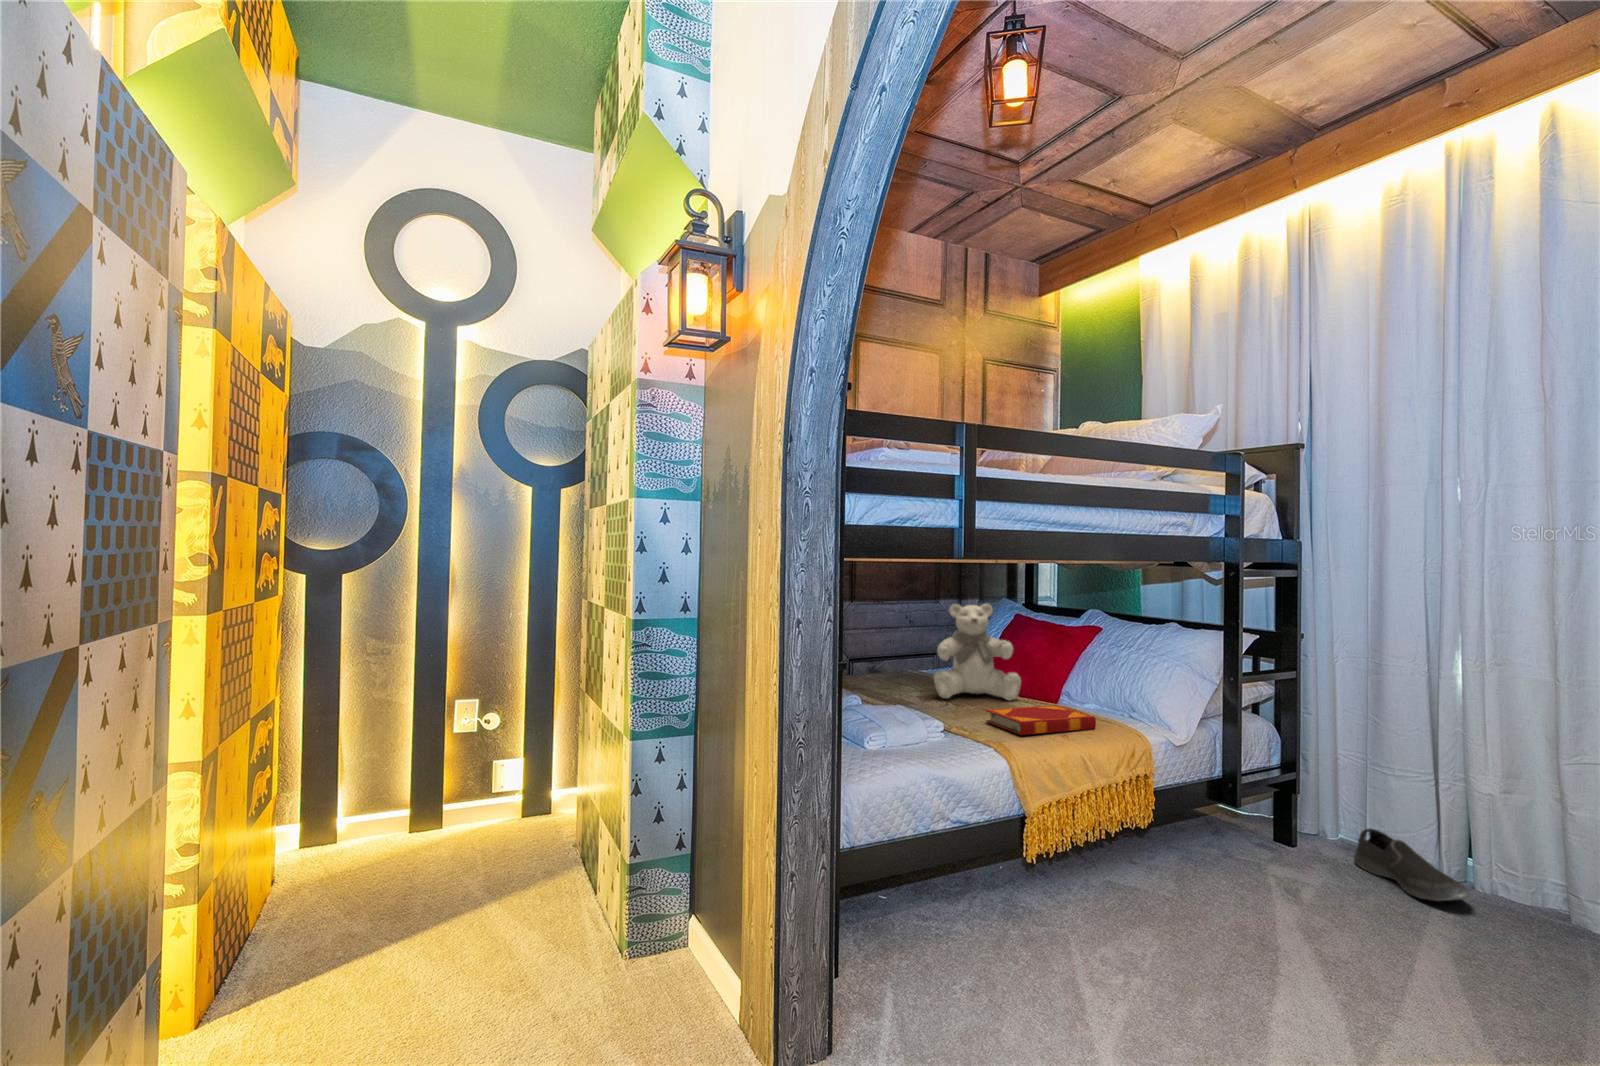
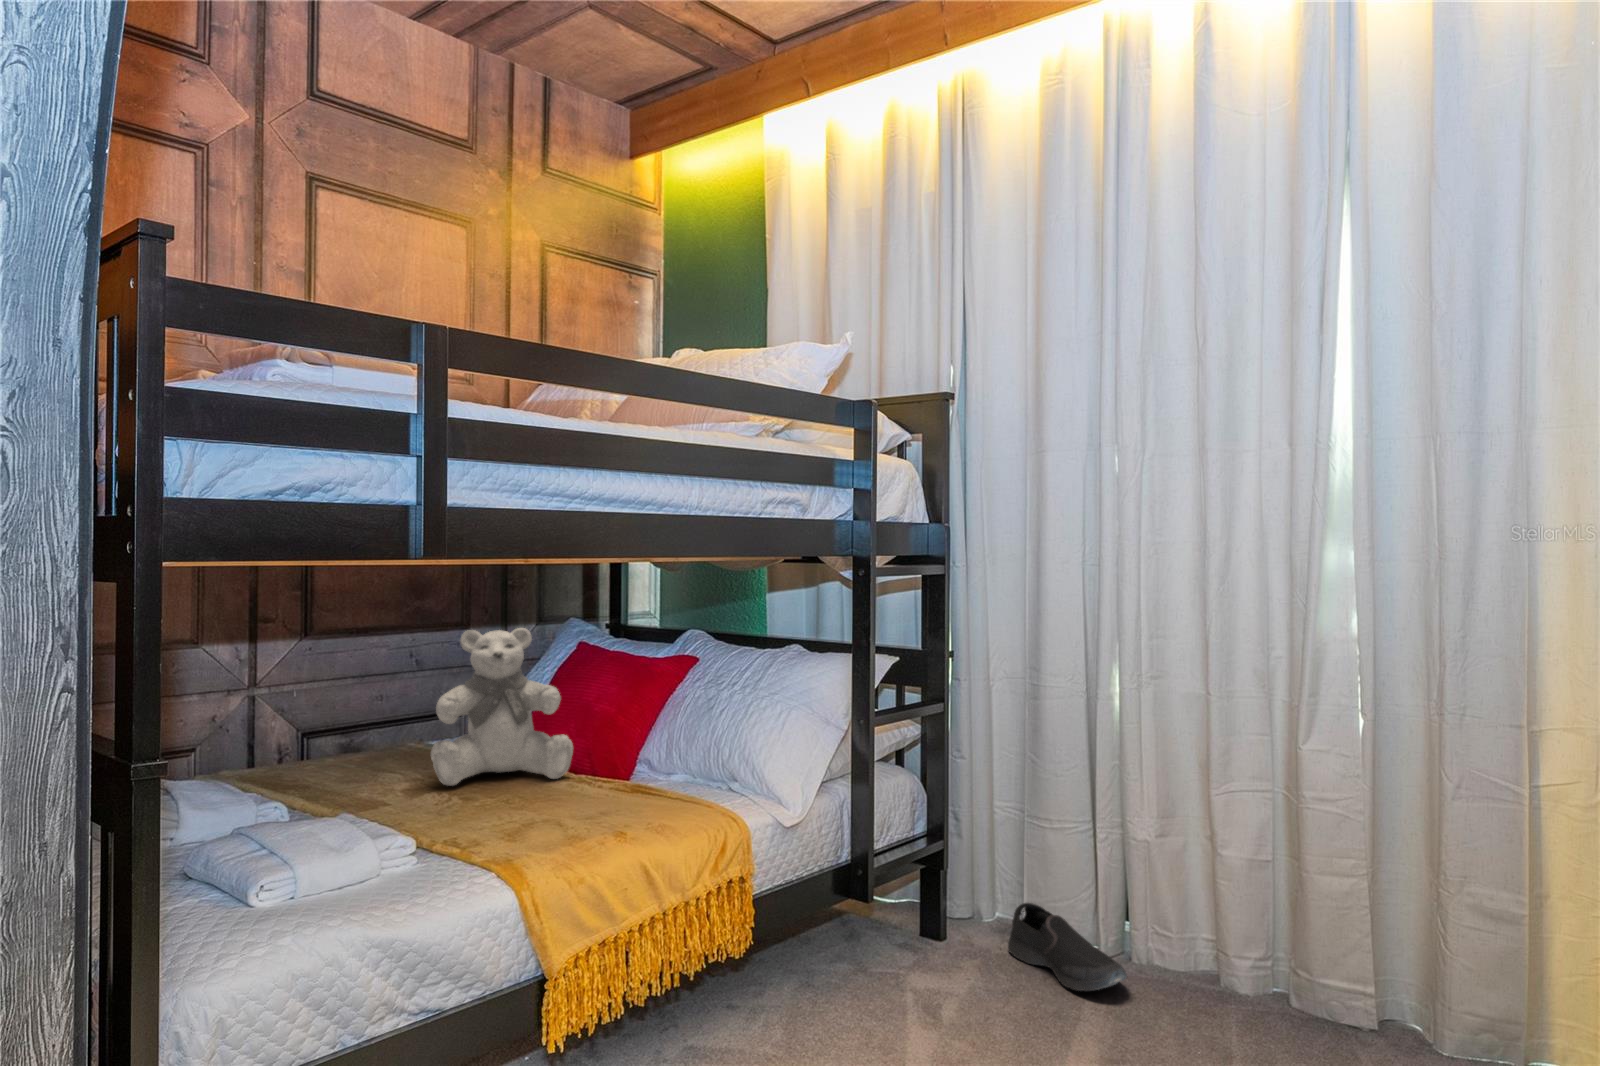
hardback book: present [986,705,1096,735] -> none [499,783,669,843]

